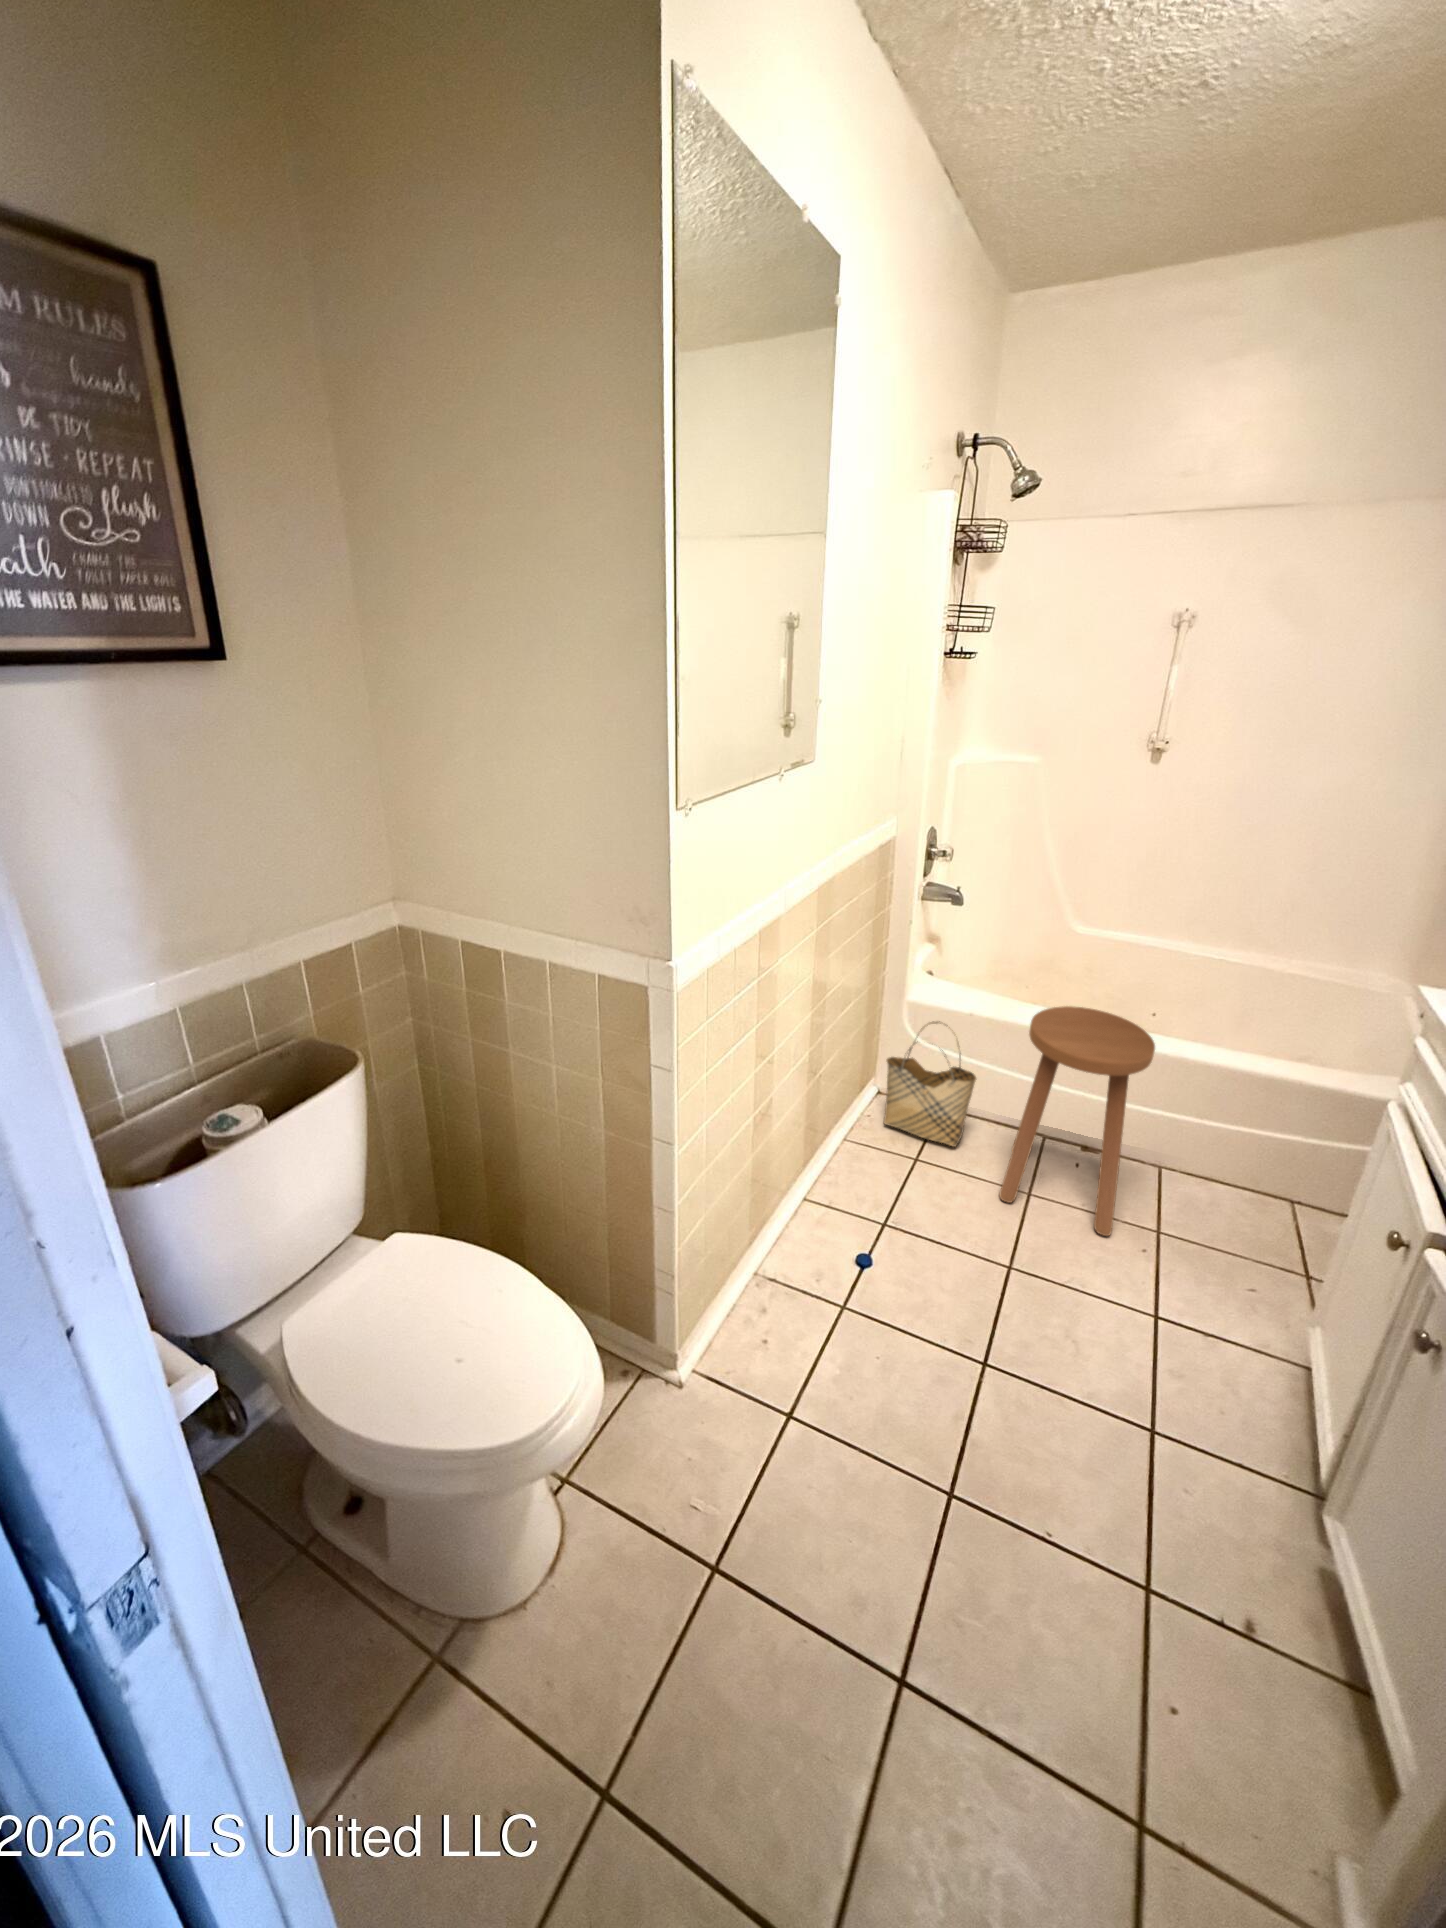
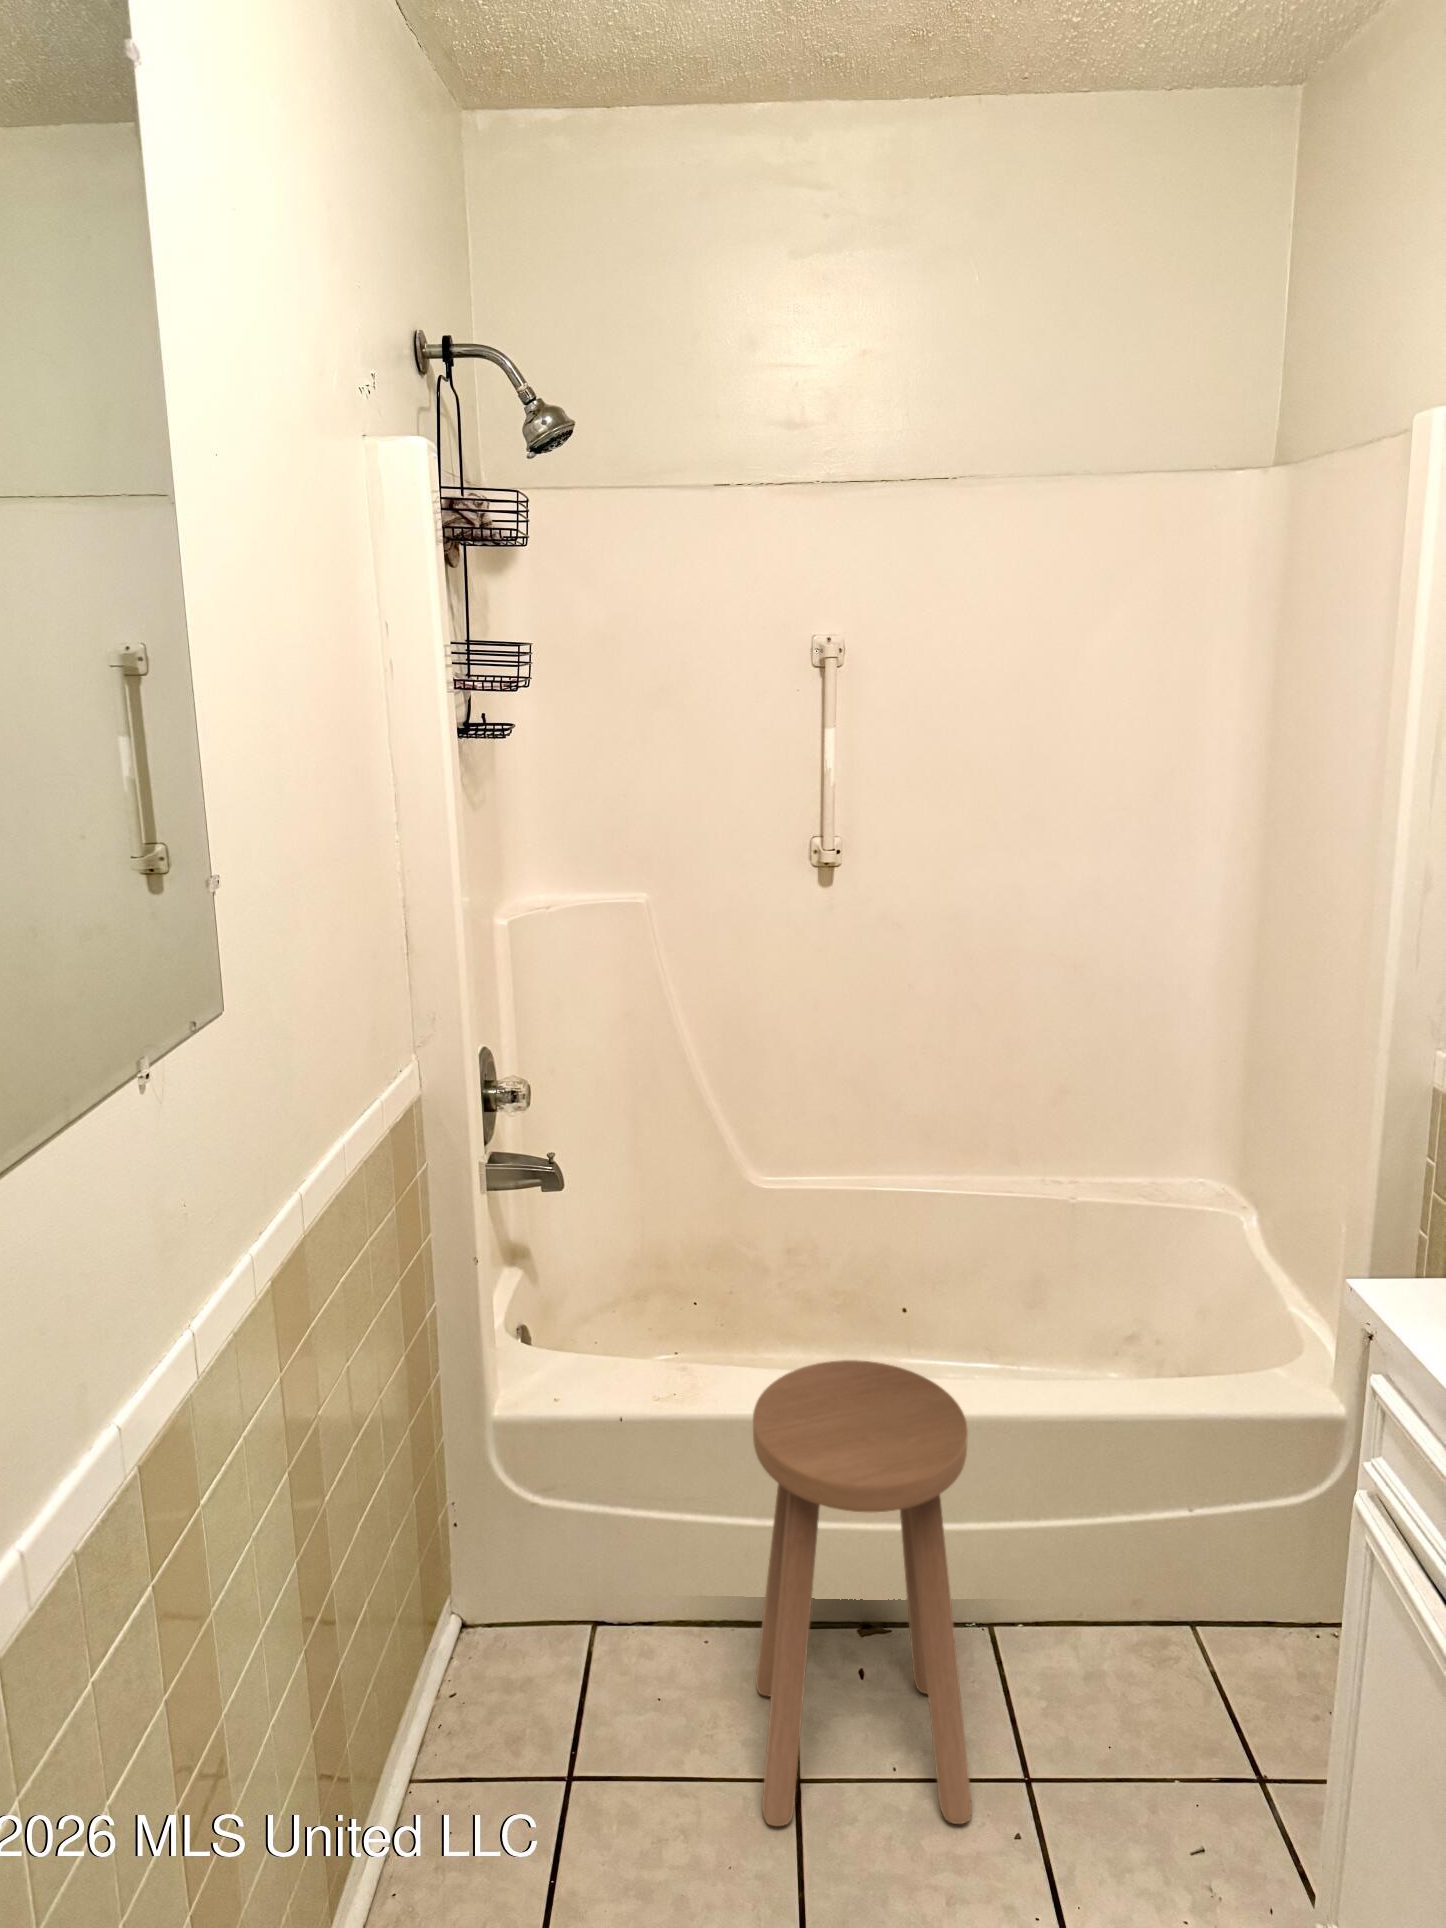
woven basket: present [884,1021,976,1147] -> none [479,1454,666,1729]

